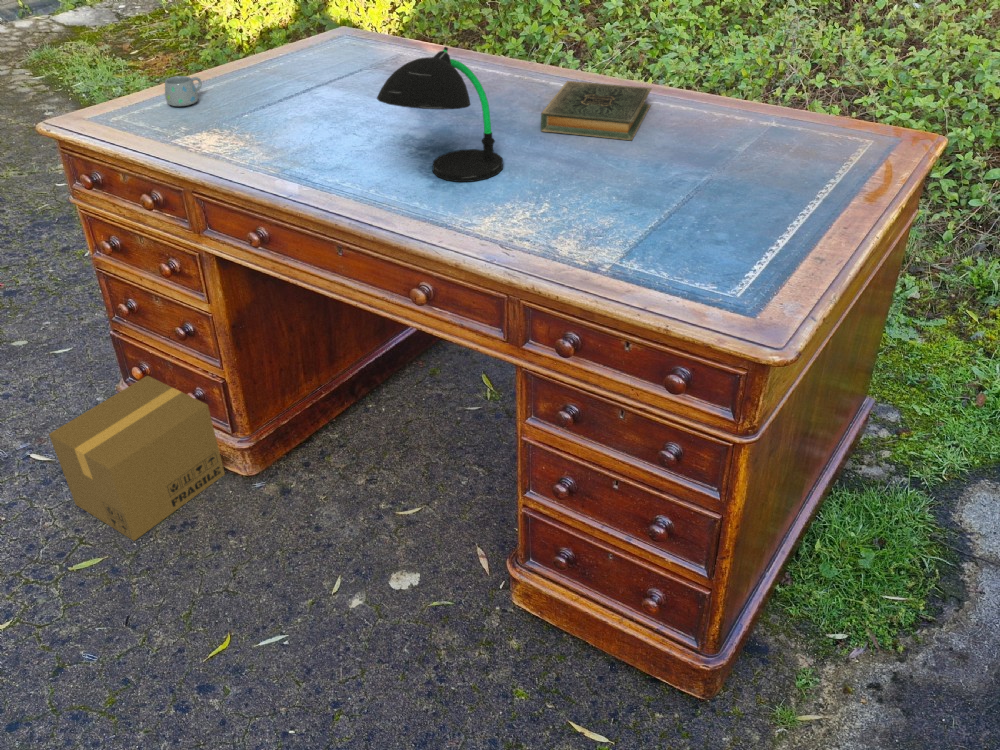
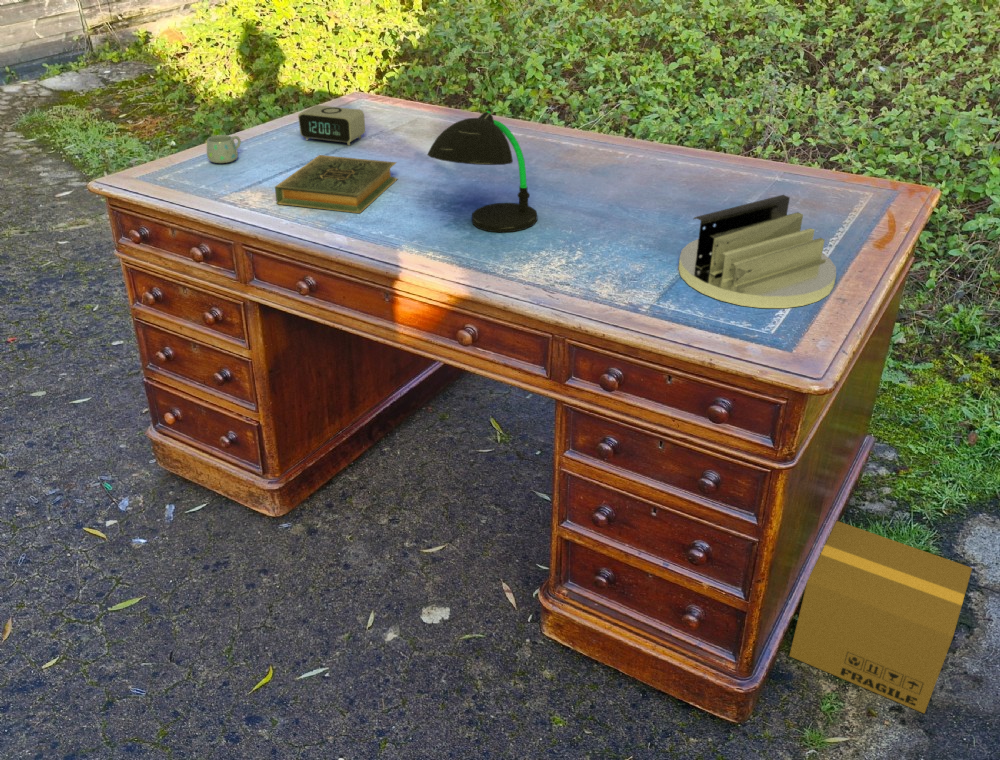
alarm clock: none [264,43,335,87] -> present [298,105,365,145]
hardback book: present [541,81,652,140] -> present [275,155,397,213]
desk organizer: none [646,141,817,268] -> present [678,195,836,308]
cardboard box: present [49,376,225,541] -> present [790,521,972,713]

